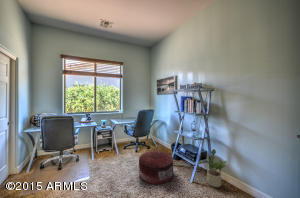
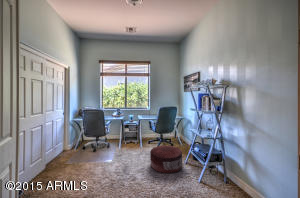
potted plant: present [207,149,227,187] -> none [212,148,232,186]

